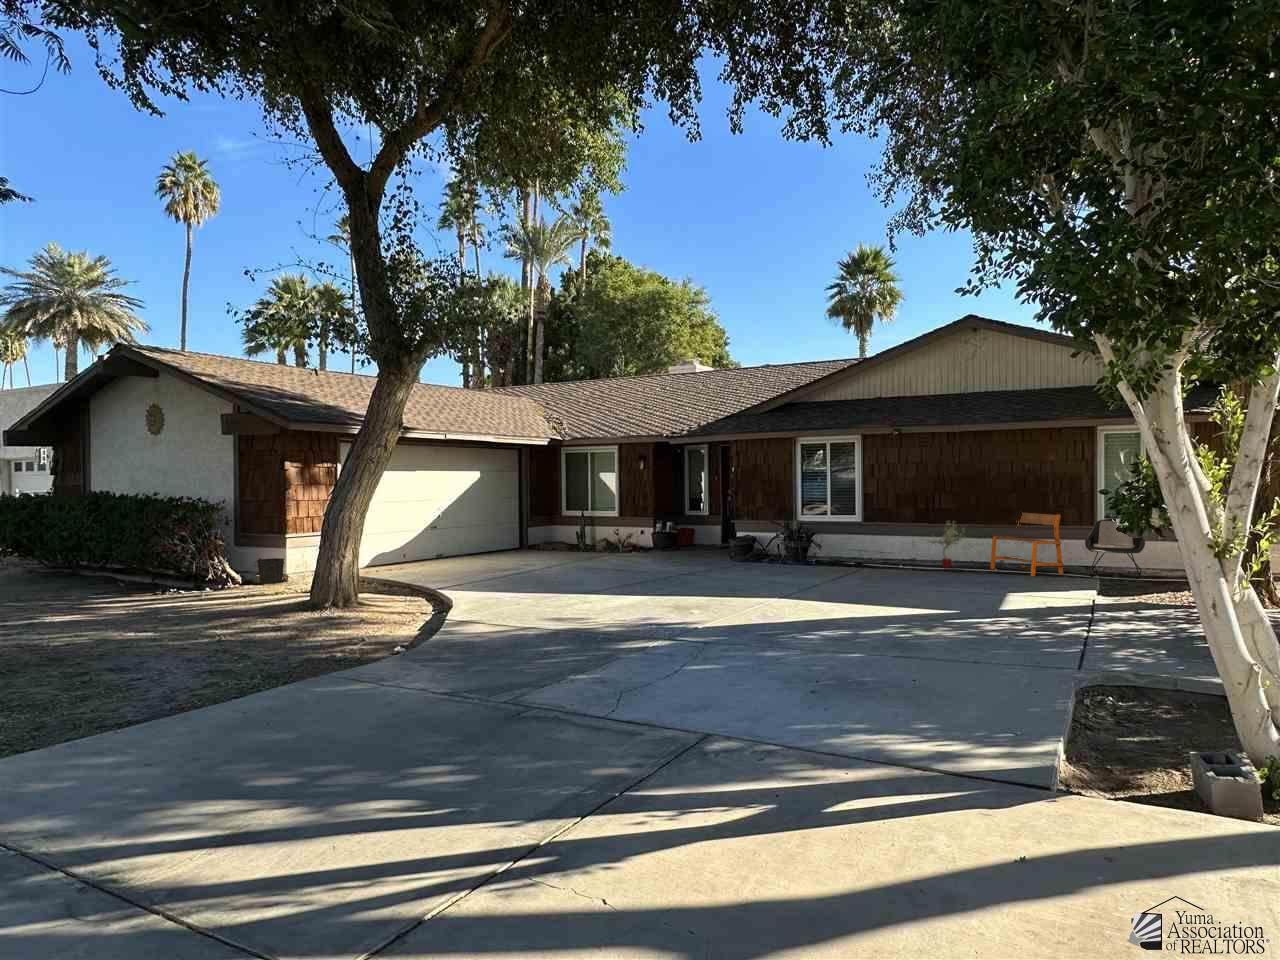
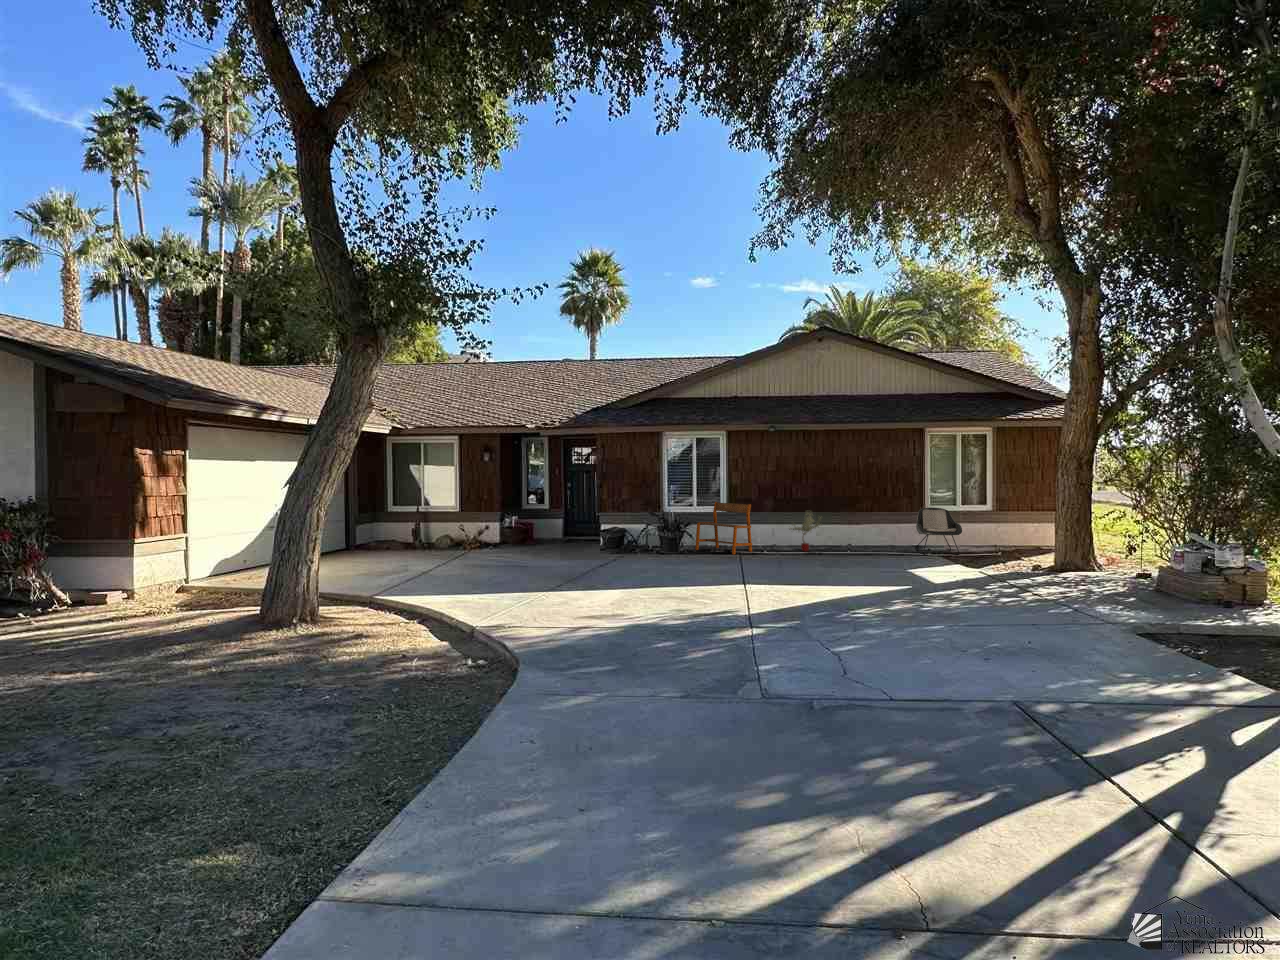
bench: present [990,512,1063,576] -> present [695,502,752,555]
bucket: present [254,558,284,584] -> none [96,570,137,604]

